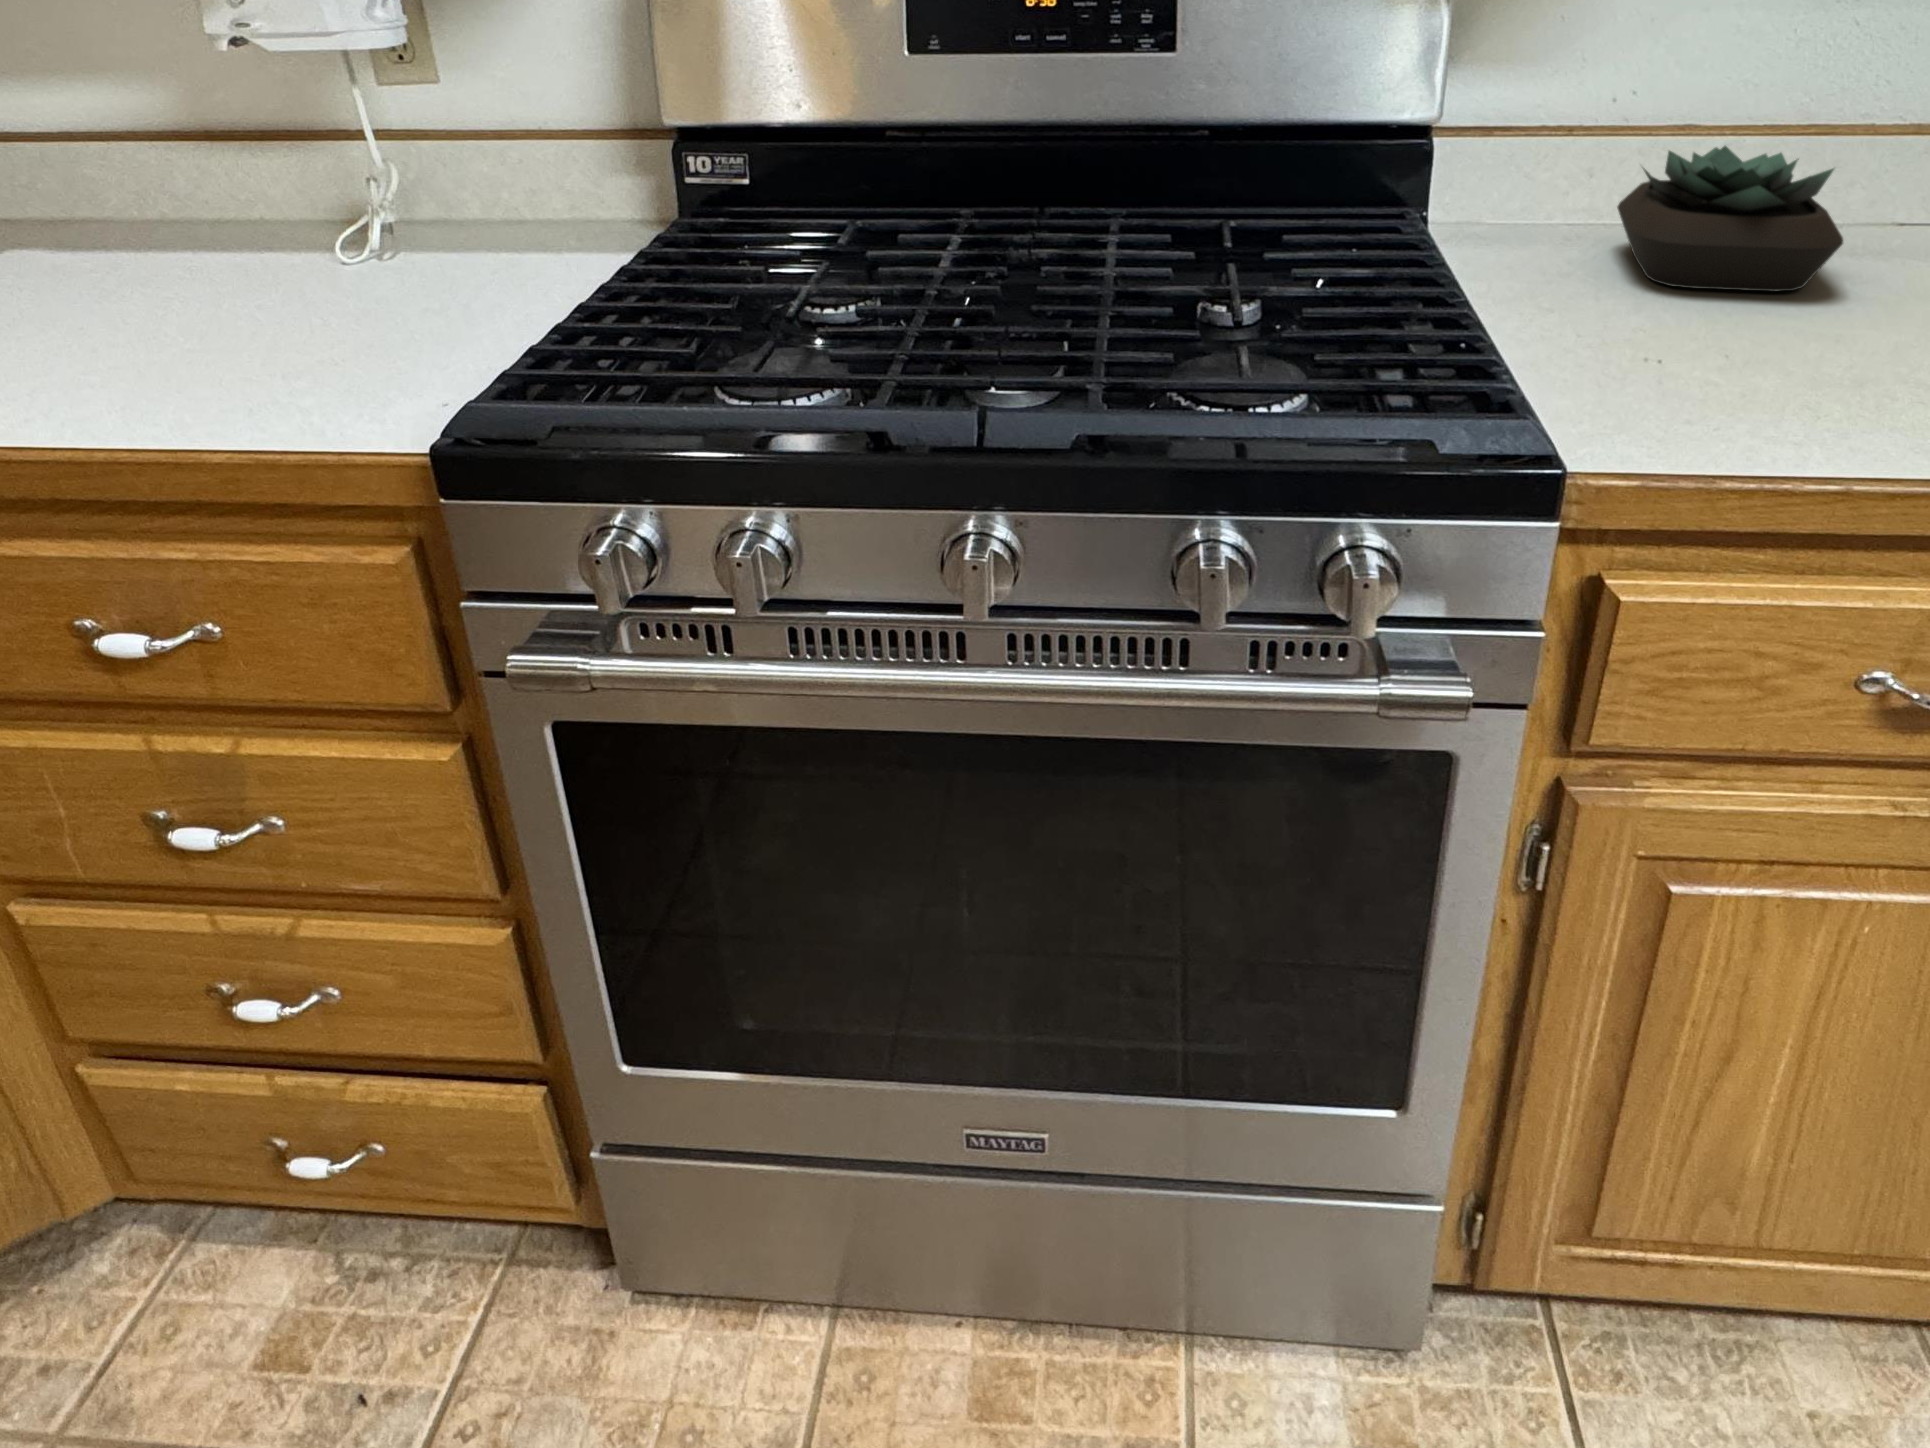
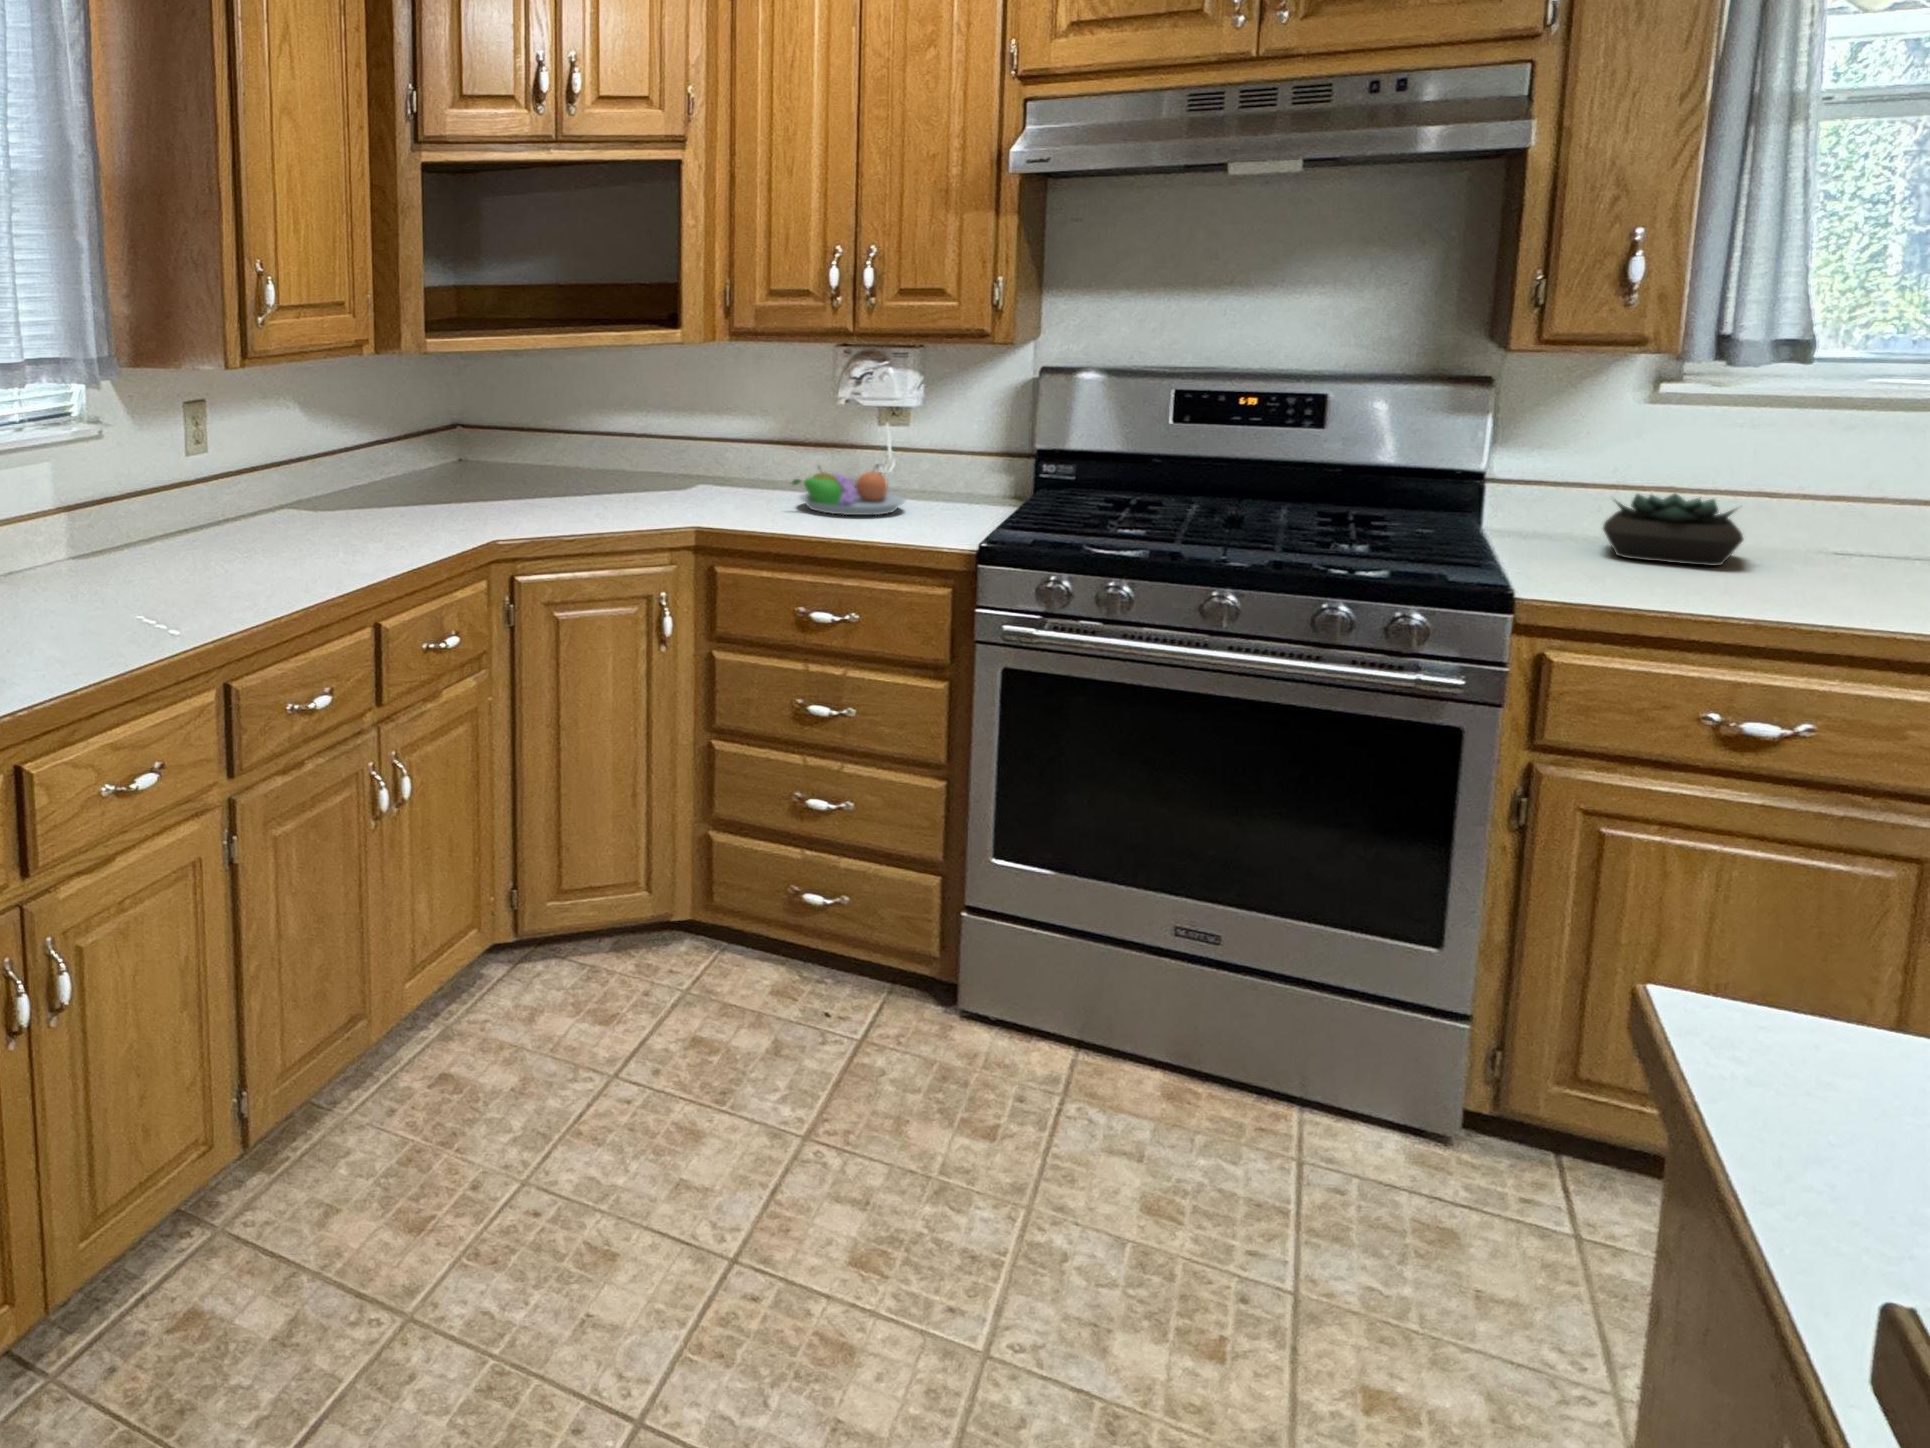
fruit bowl: none [56,215,381,350] -> present [792,467,905,515]

